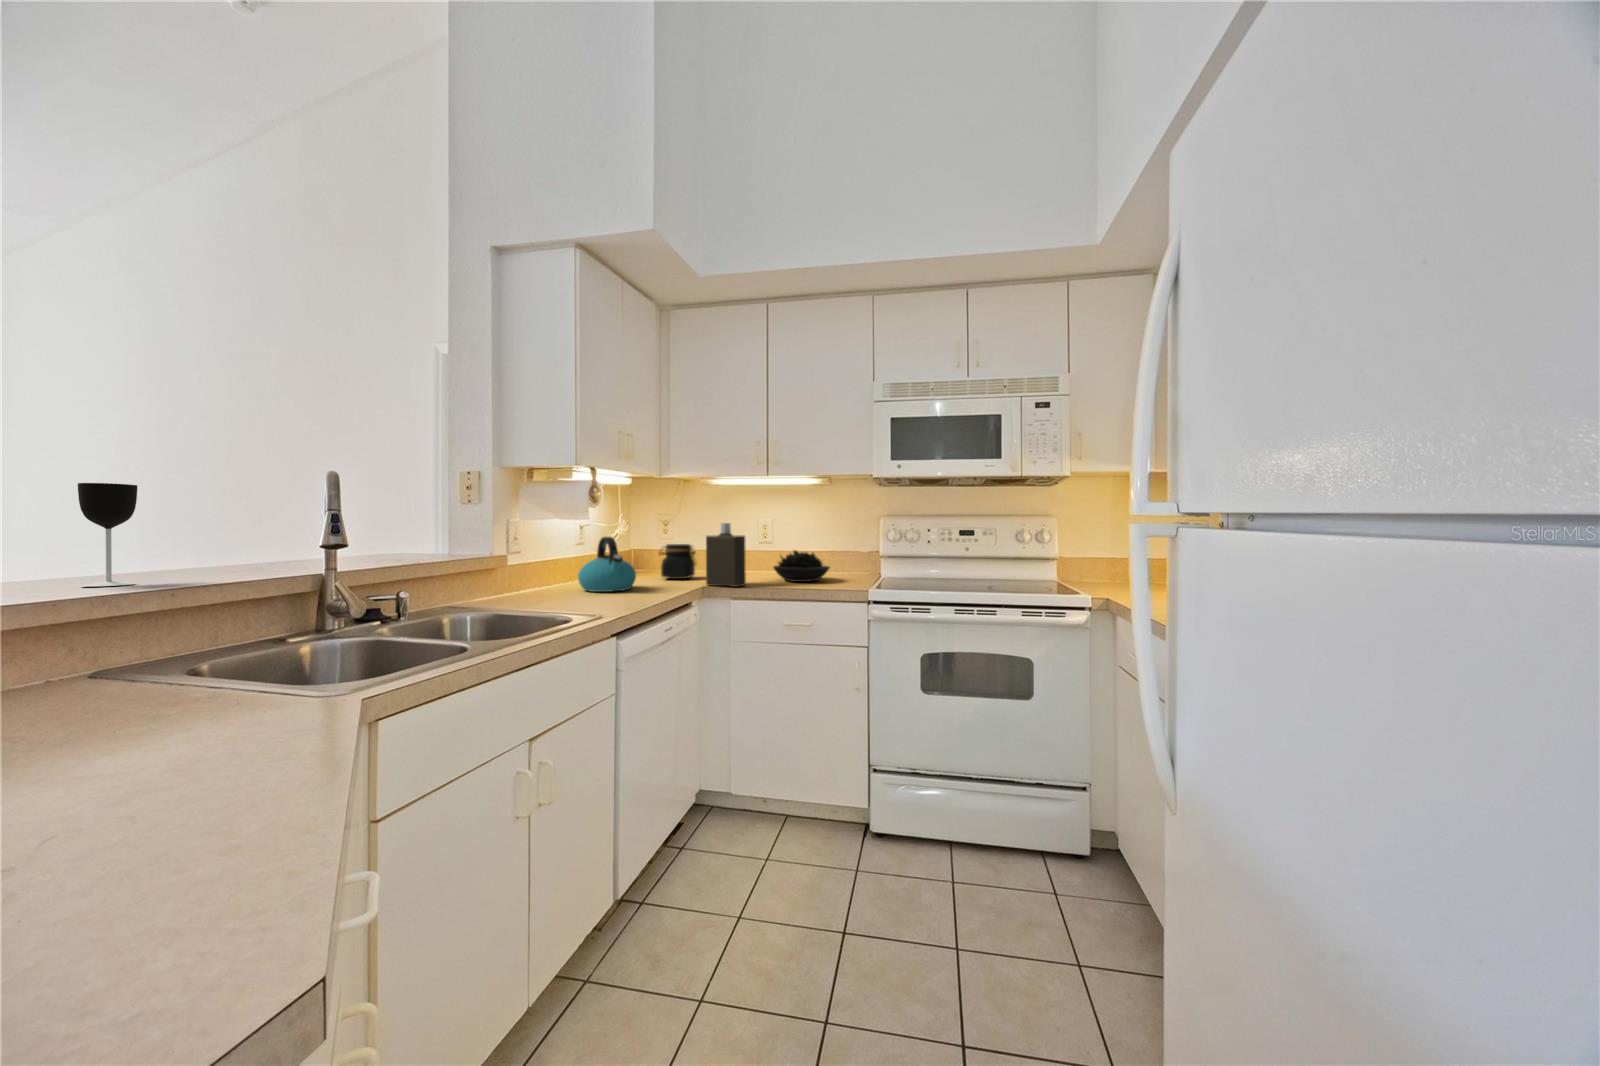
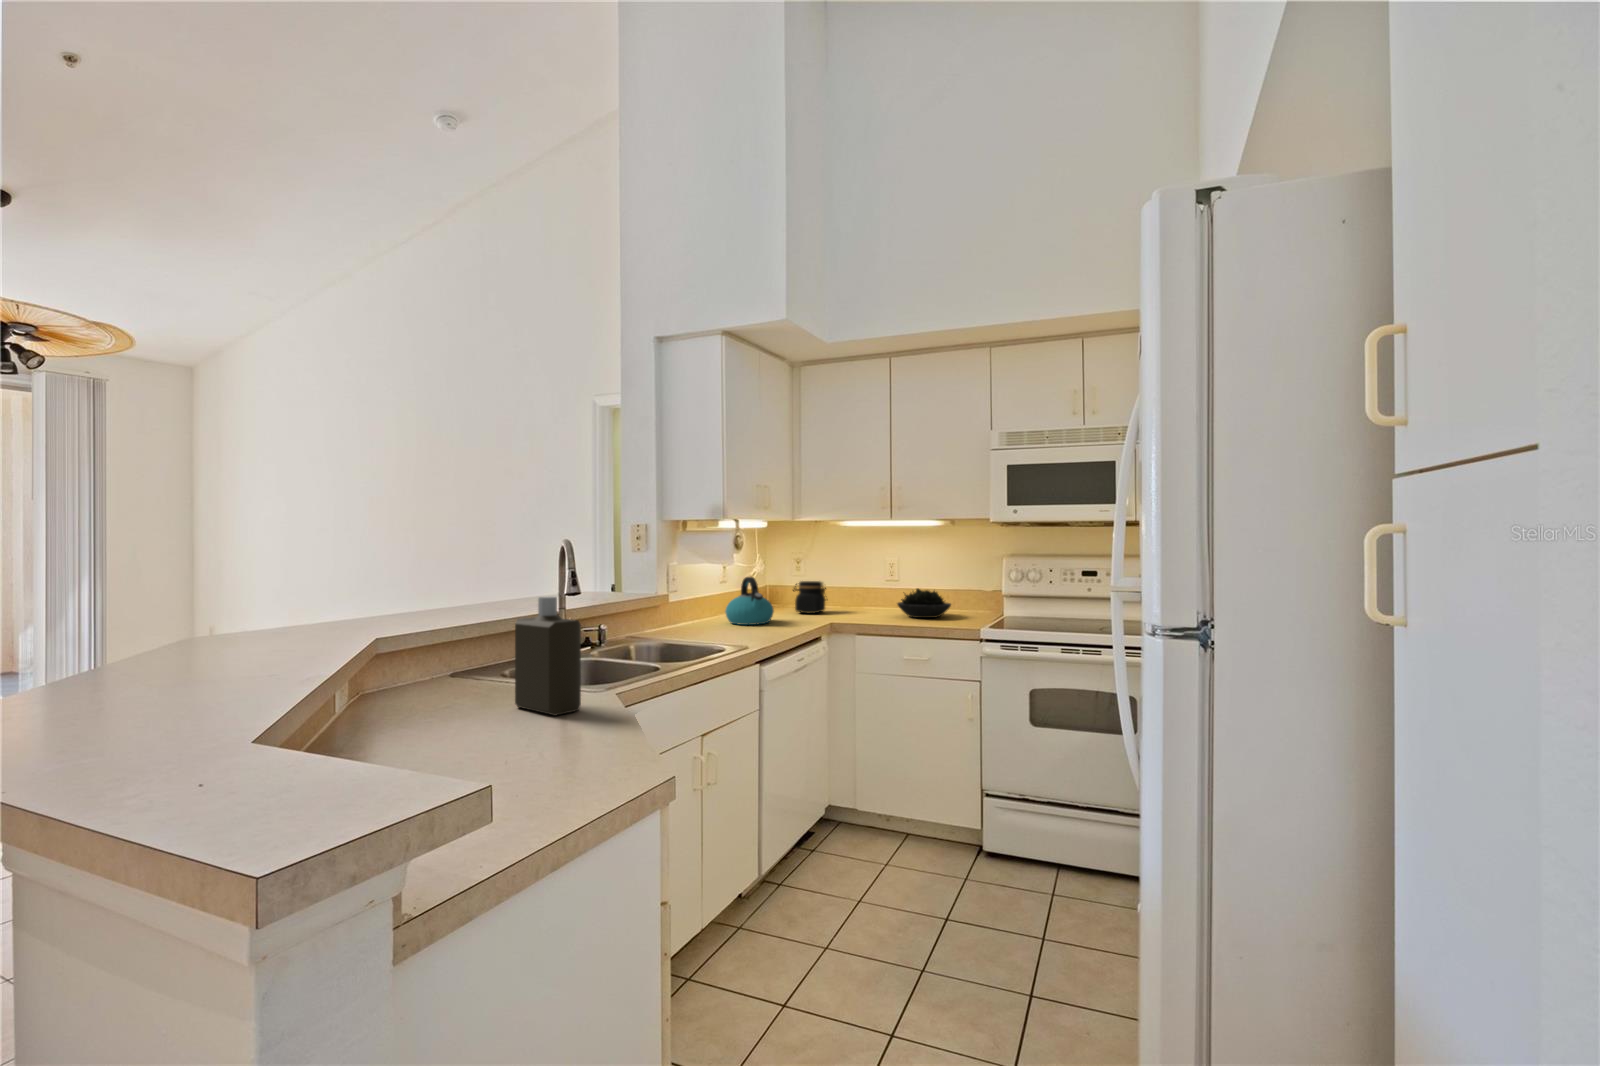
wine glass: present [78,483,137,586] -> none [430,553,459,619]
bottle: present [706,523,746,587] -> present [515,597,581,715]

